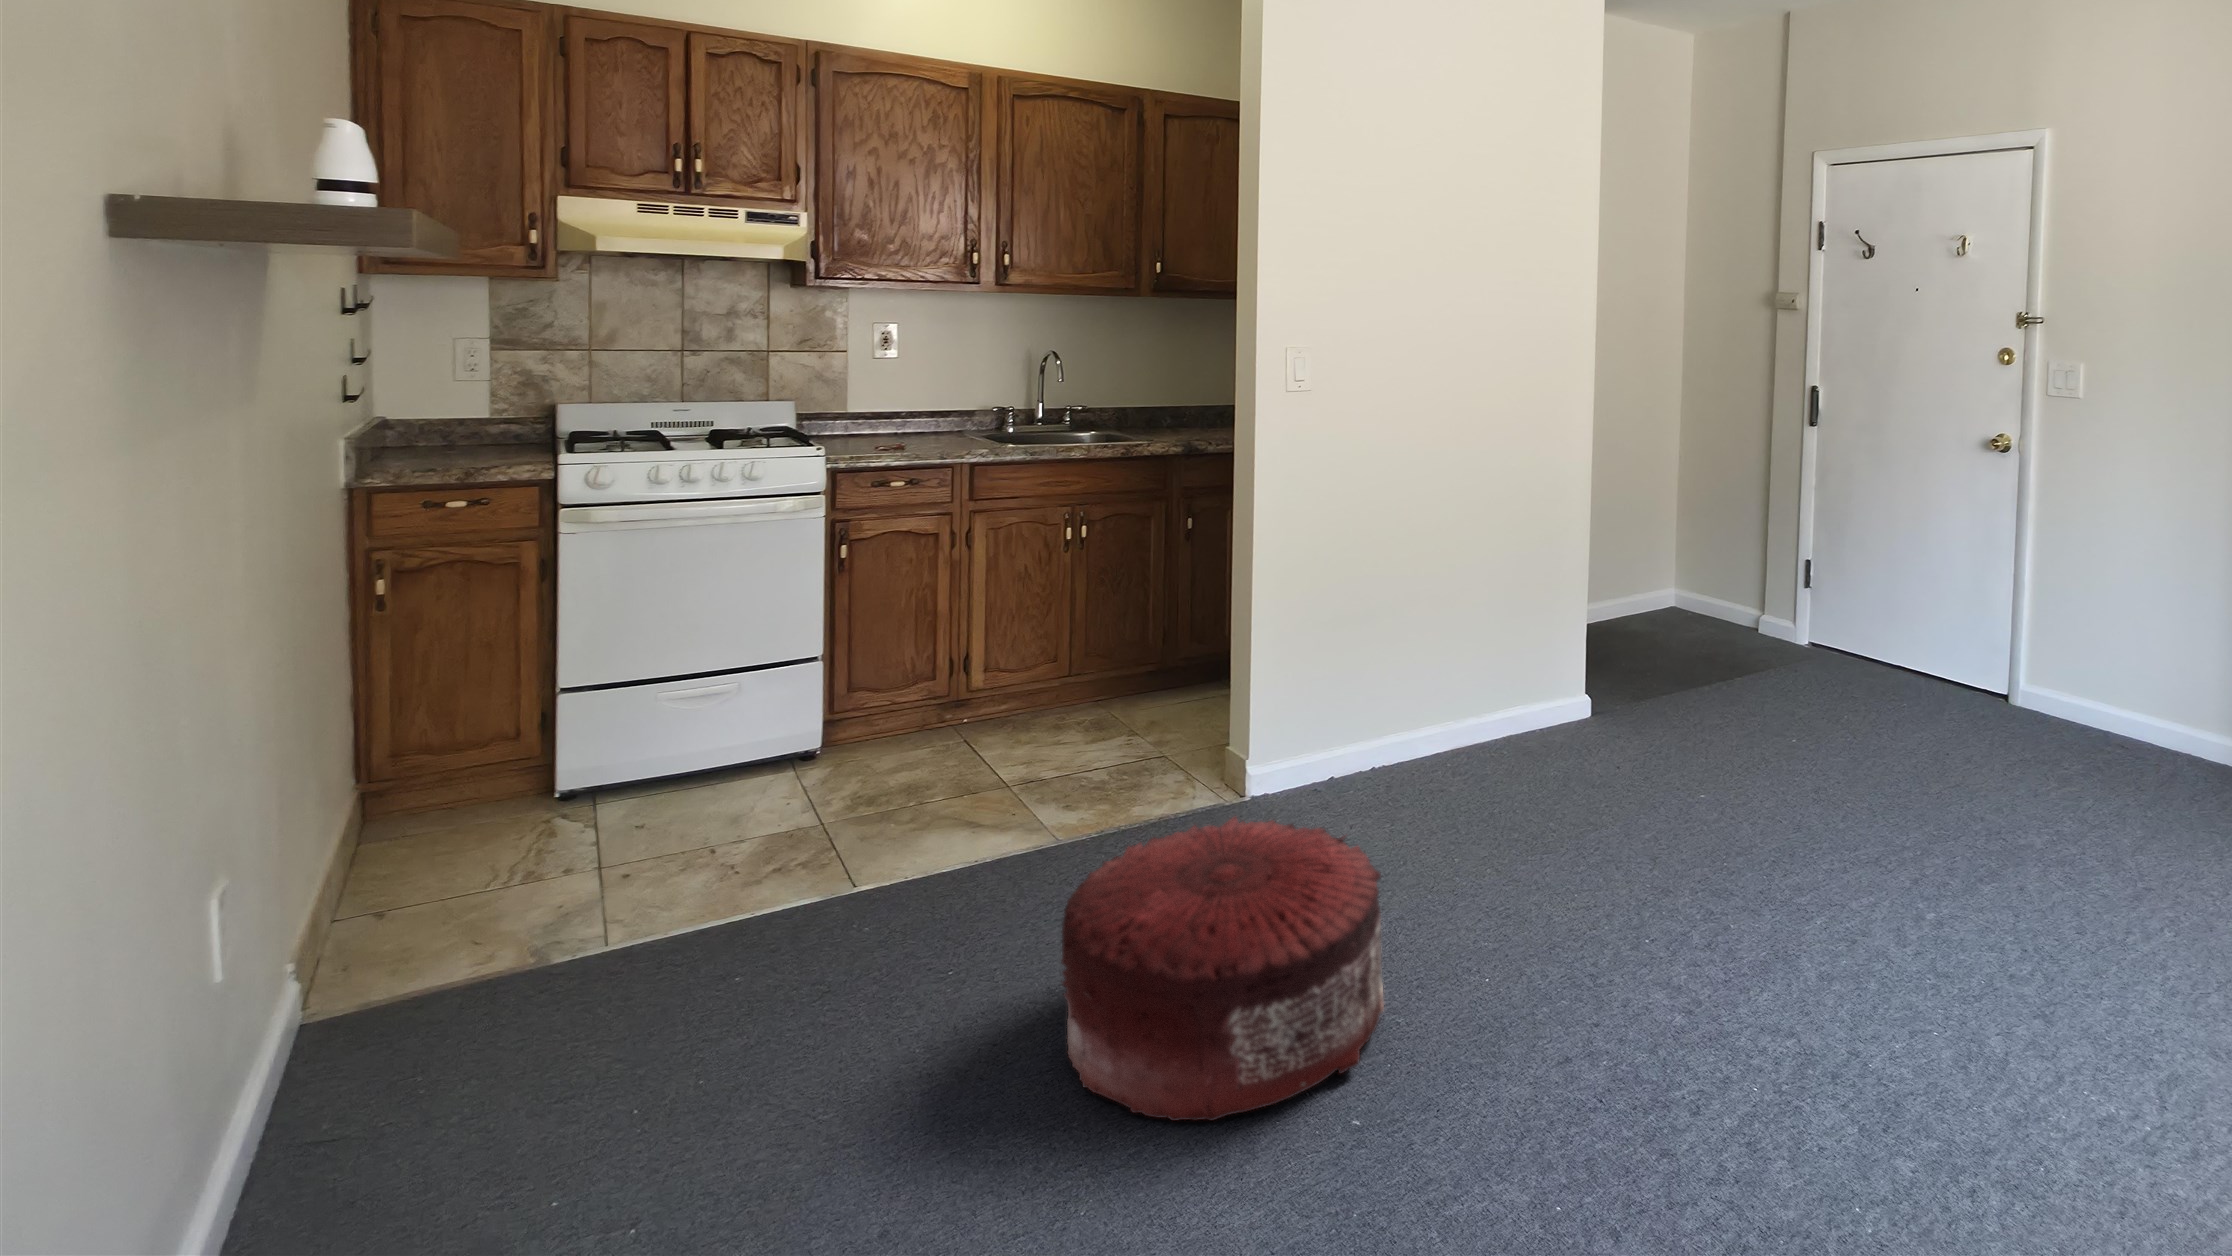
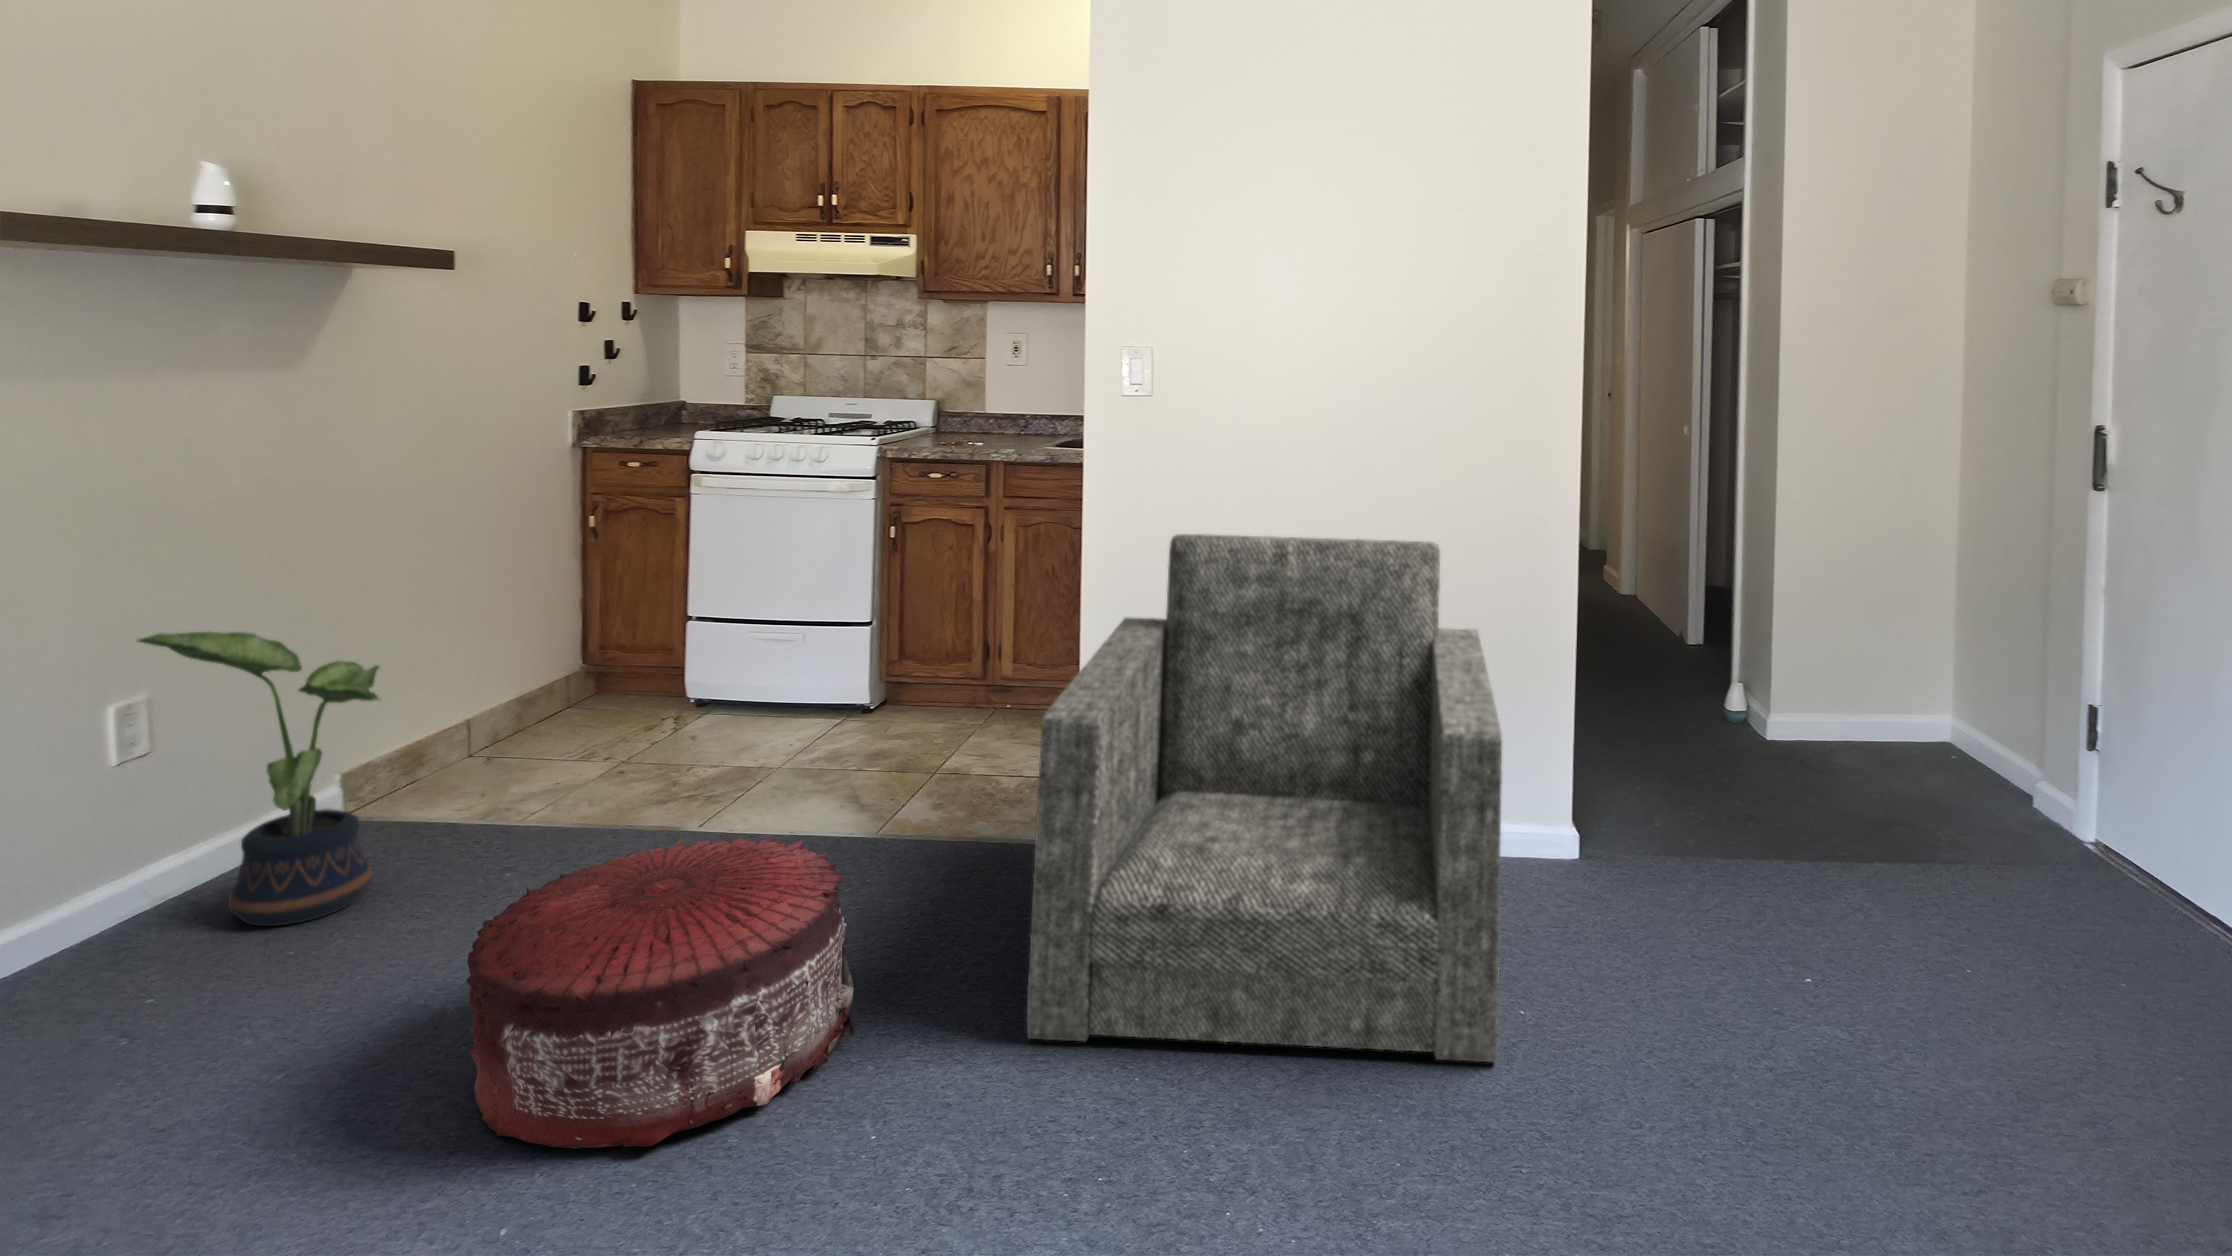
armchair: none [1315,494,1734,911] -> present [1027,534,1502,1062]
potted plant: none [220,771,639,1150] -> present [138,632,380,926]

